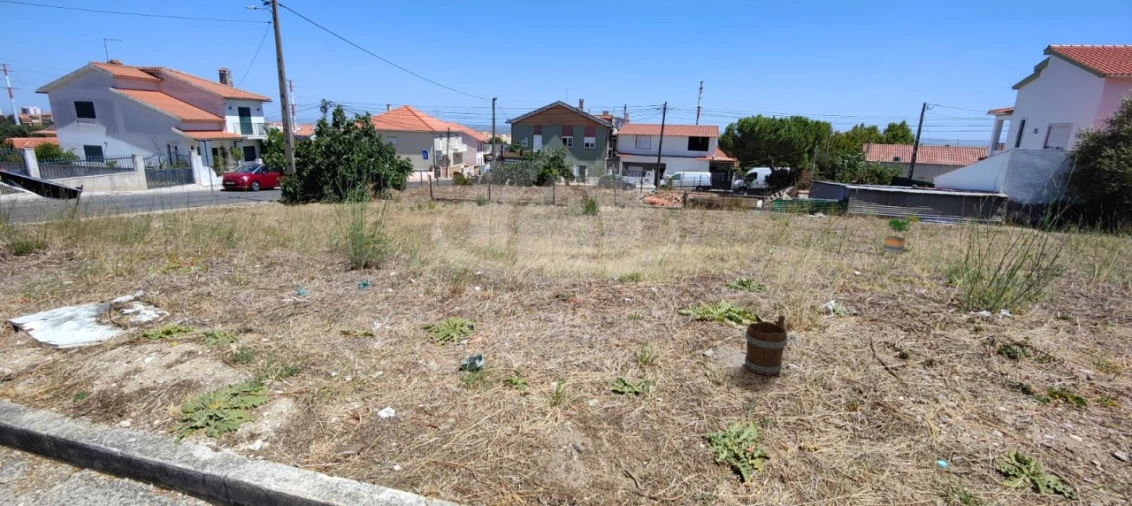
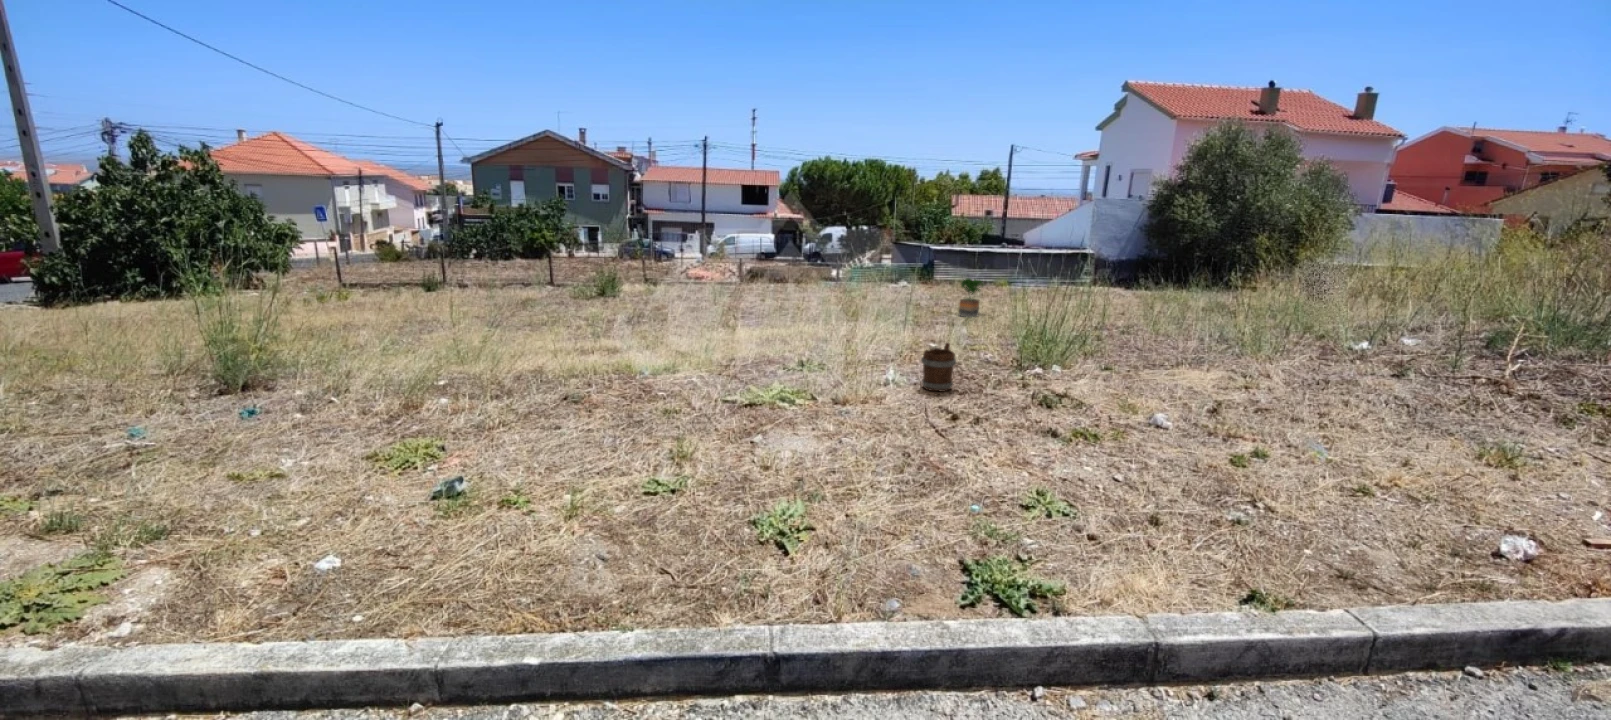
bucket: present [745,315,788,376] -> present [921,343,956,392]

